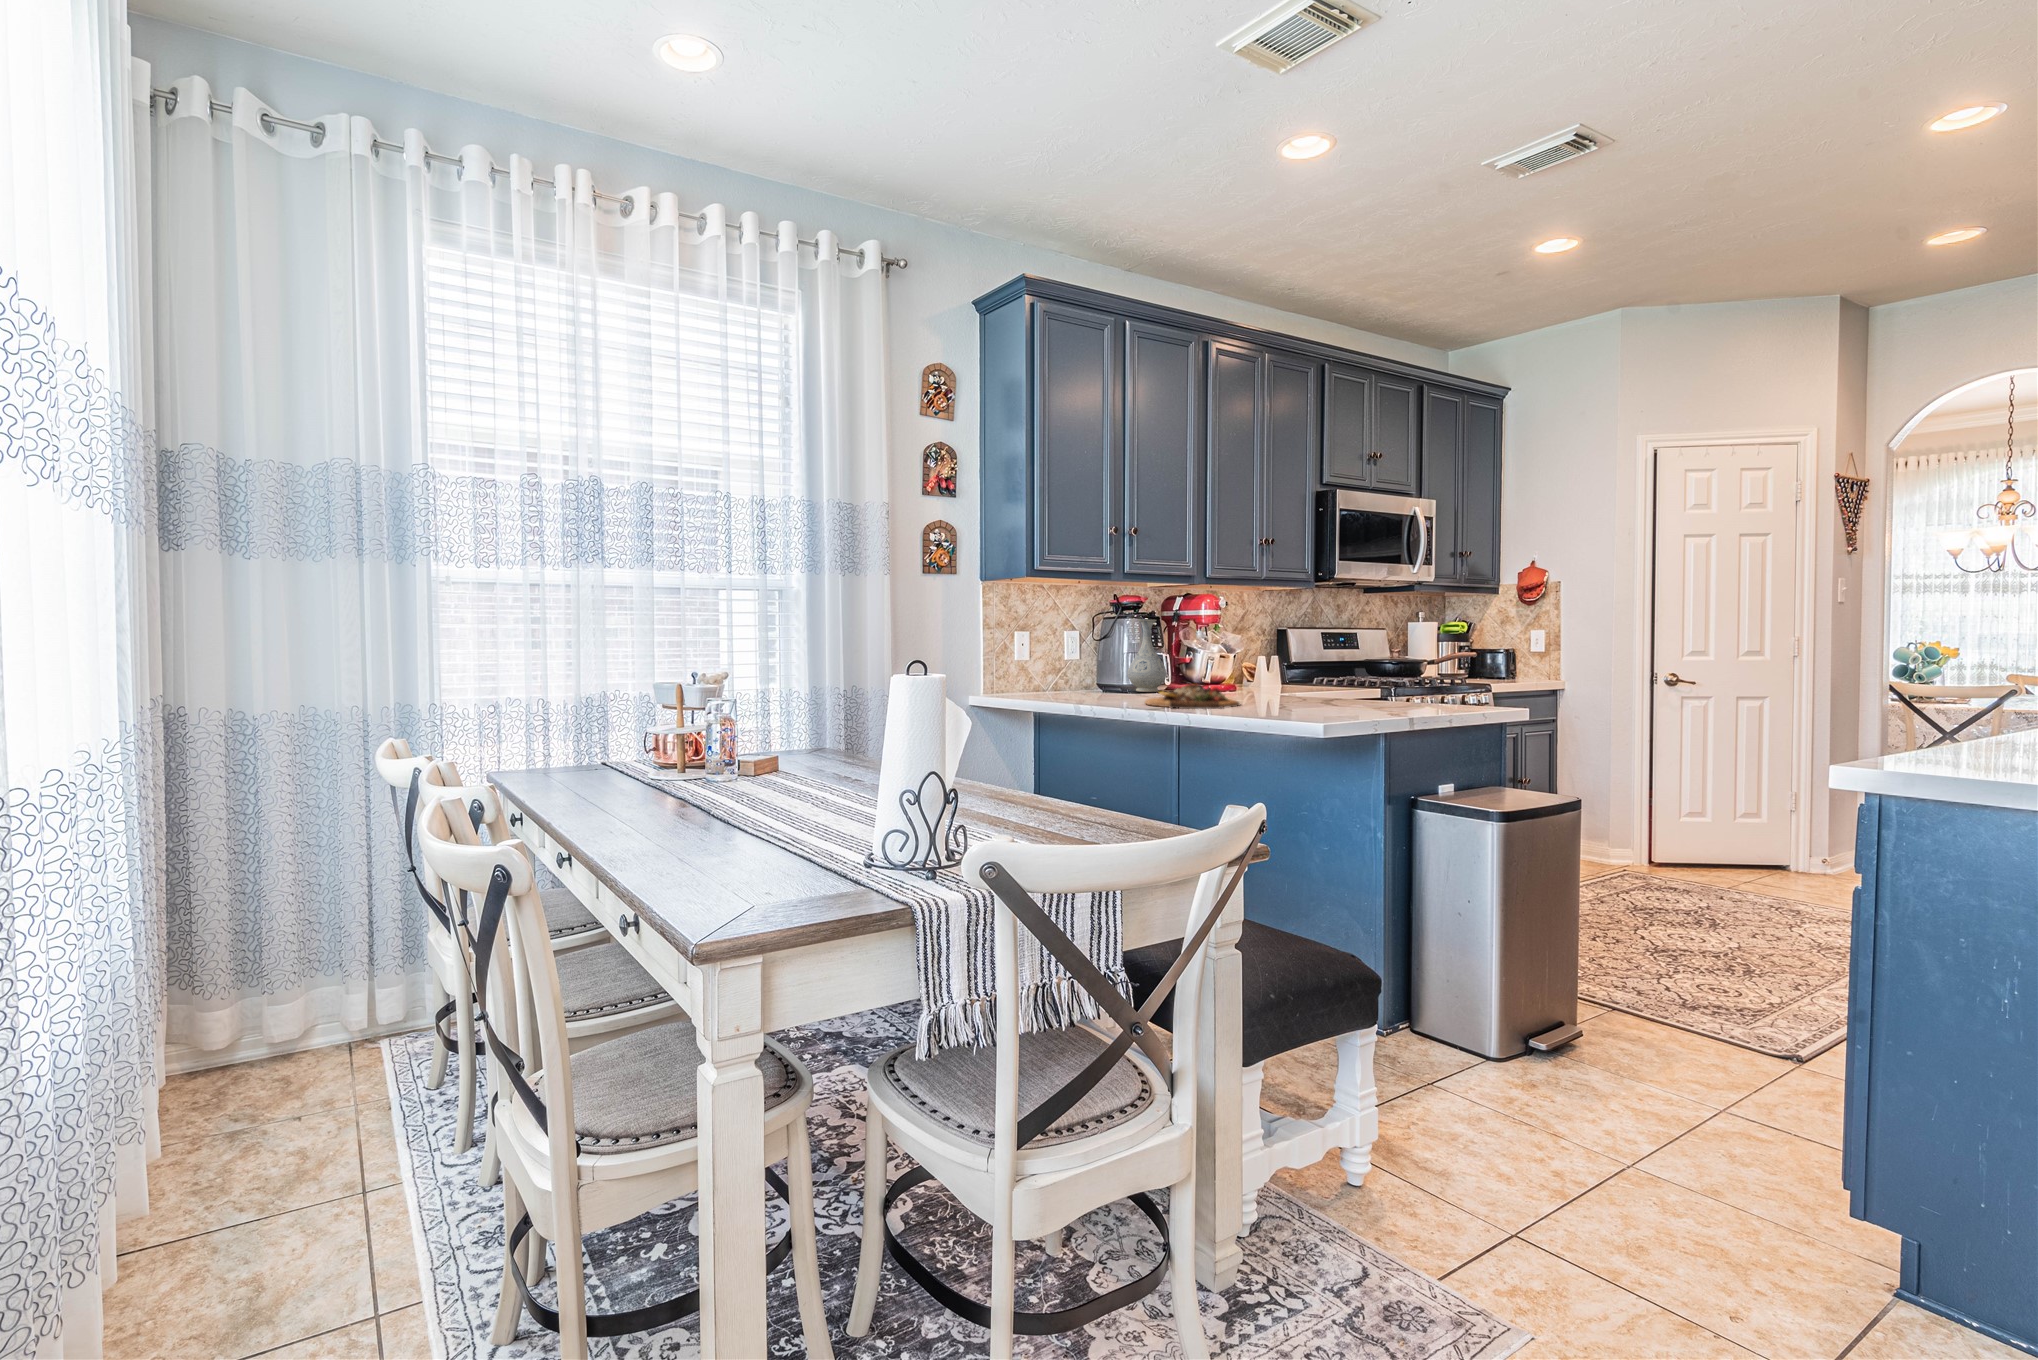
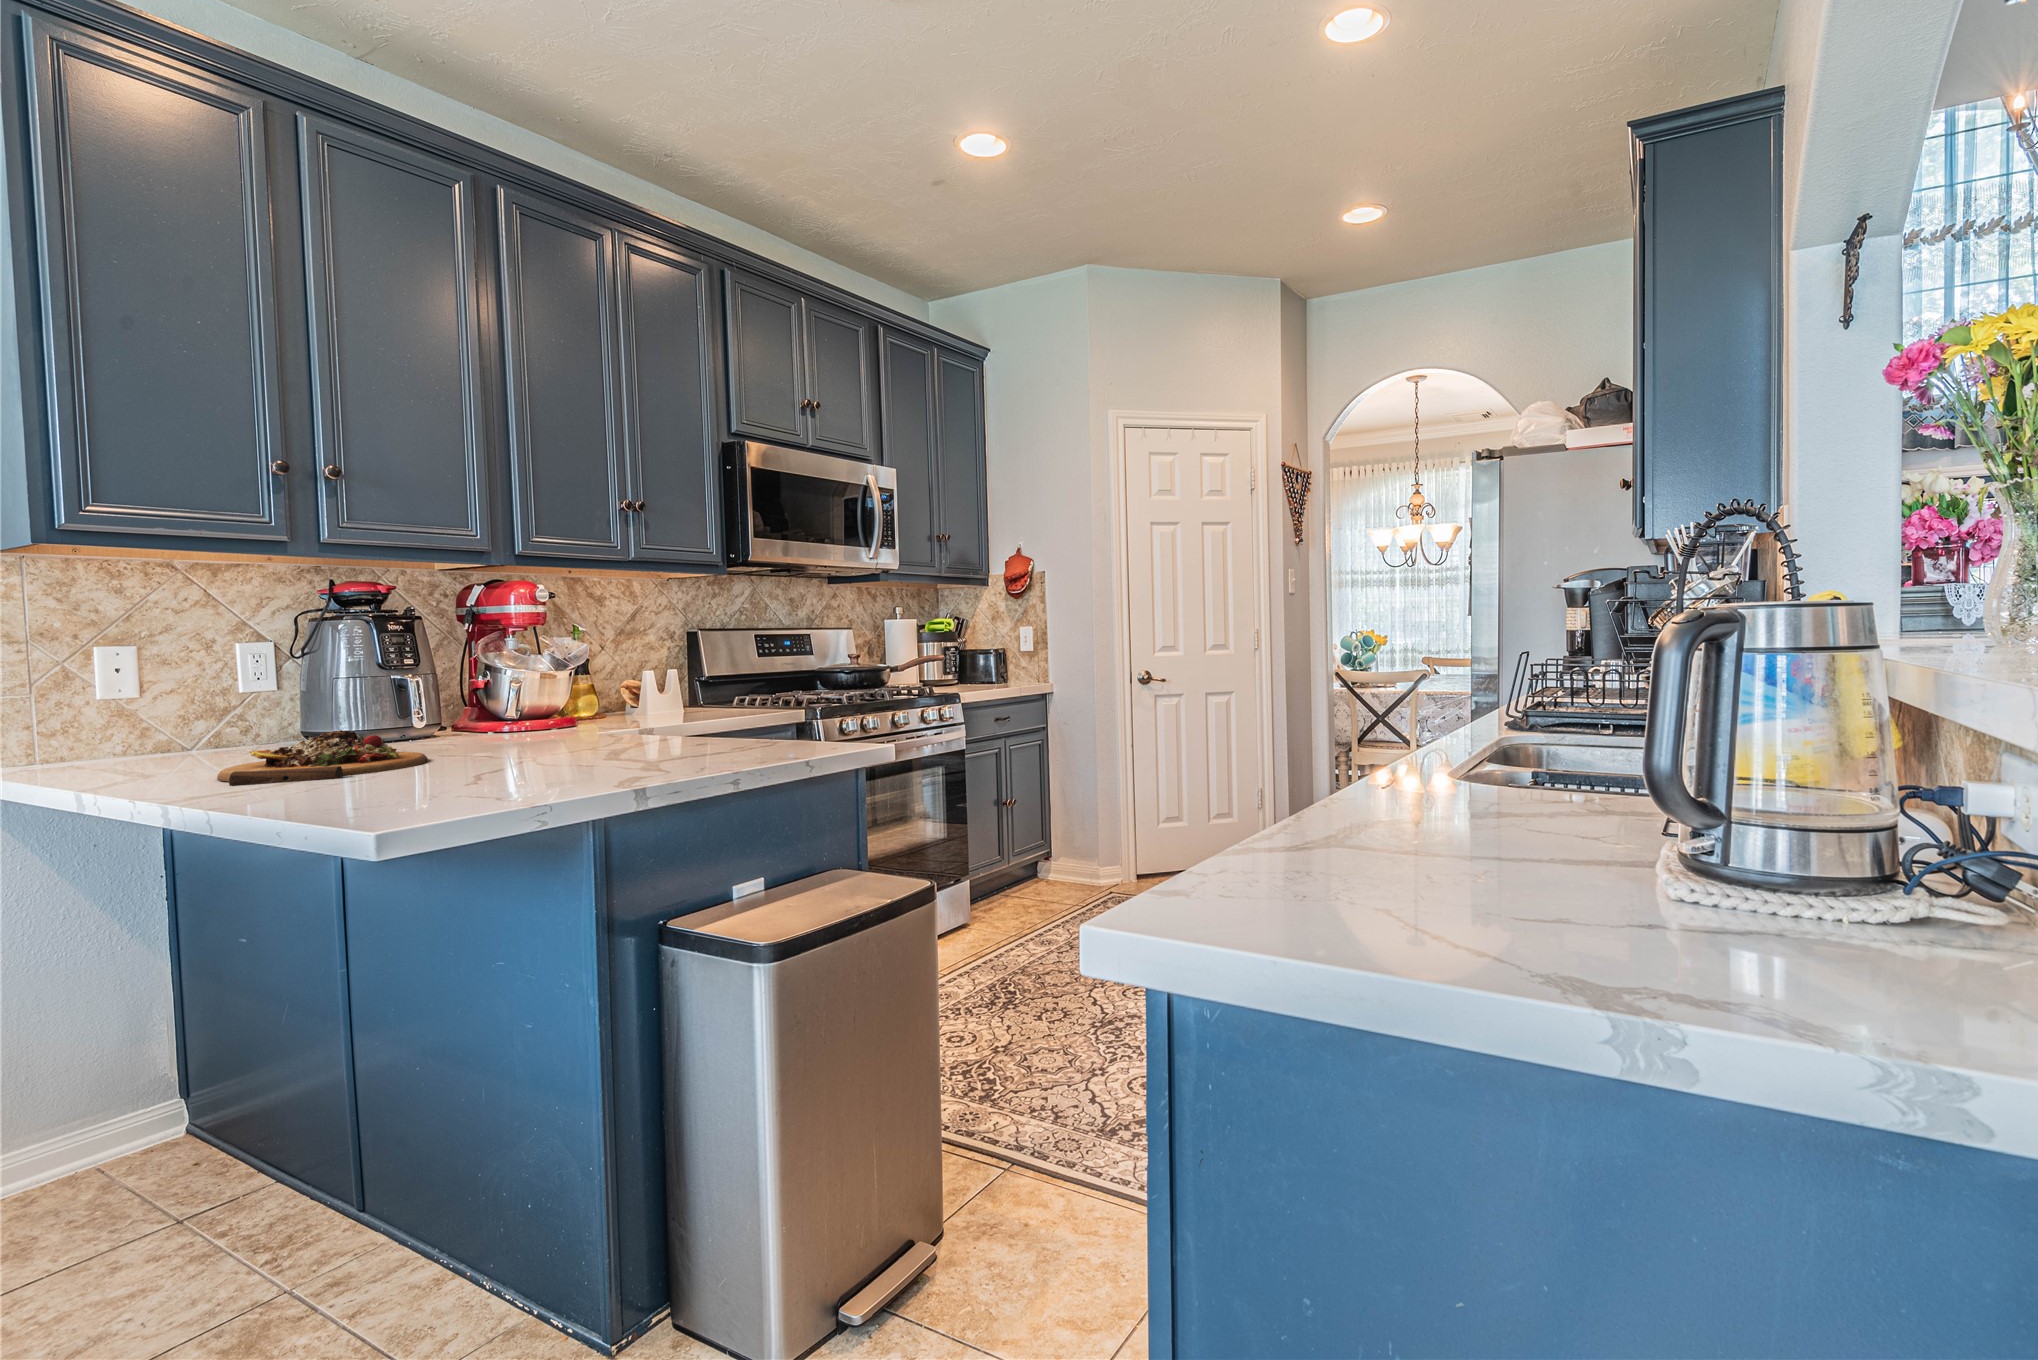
vase: present [1128,620,1167,692] -> none [346,620,423,739]

